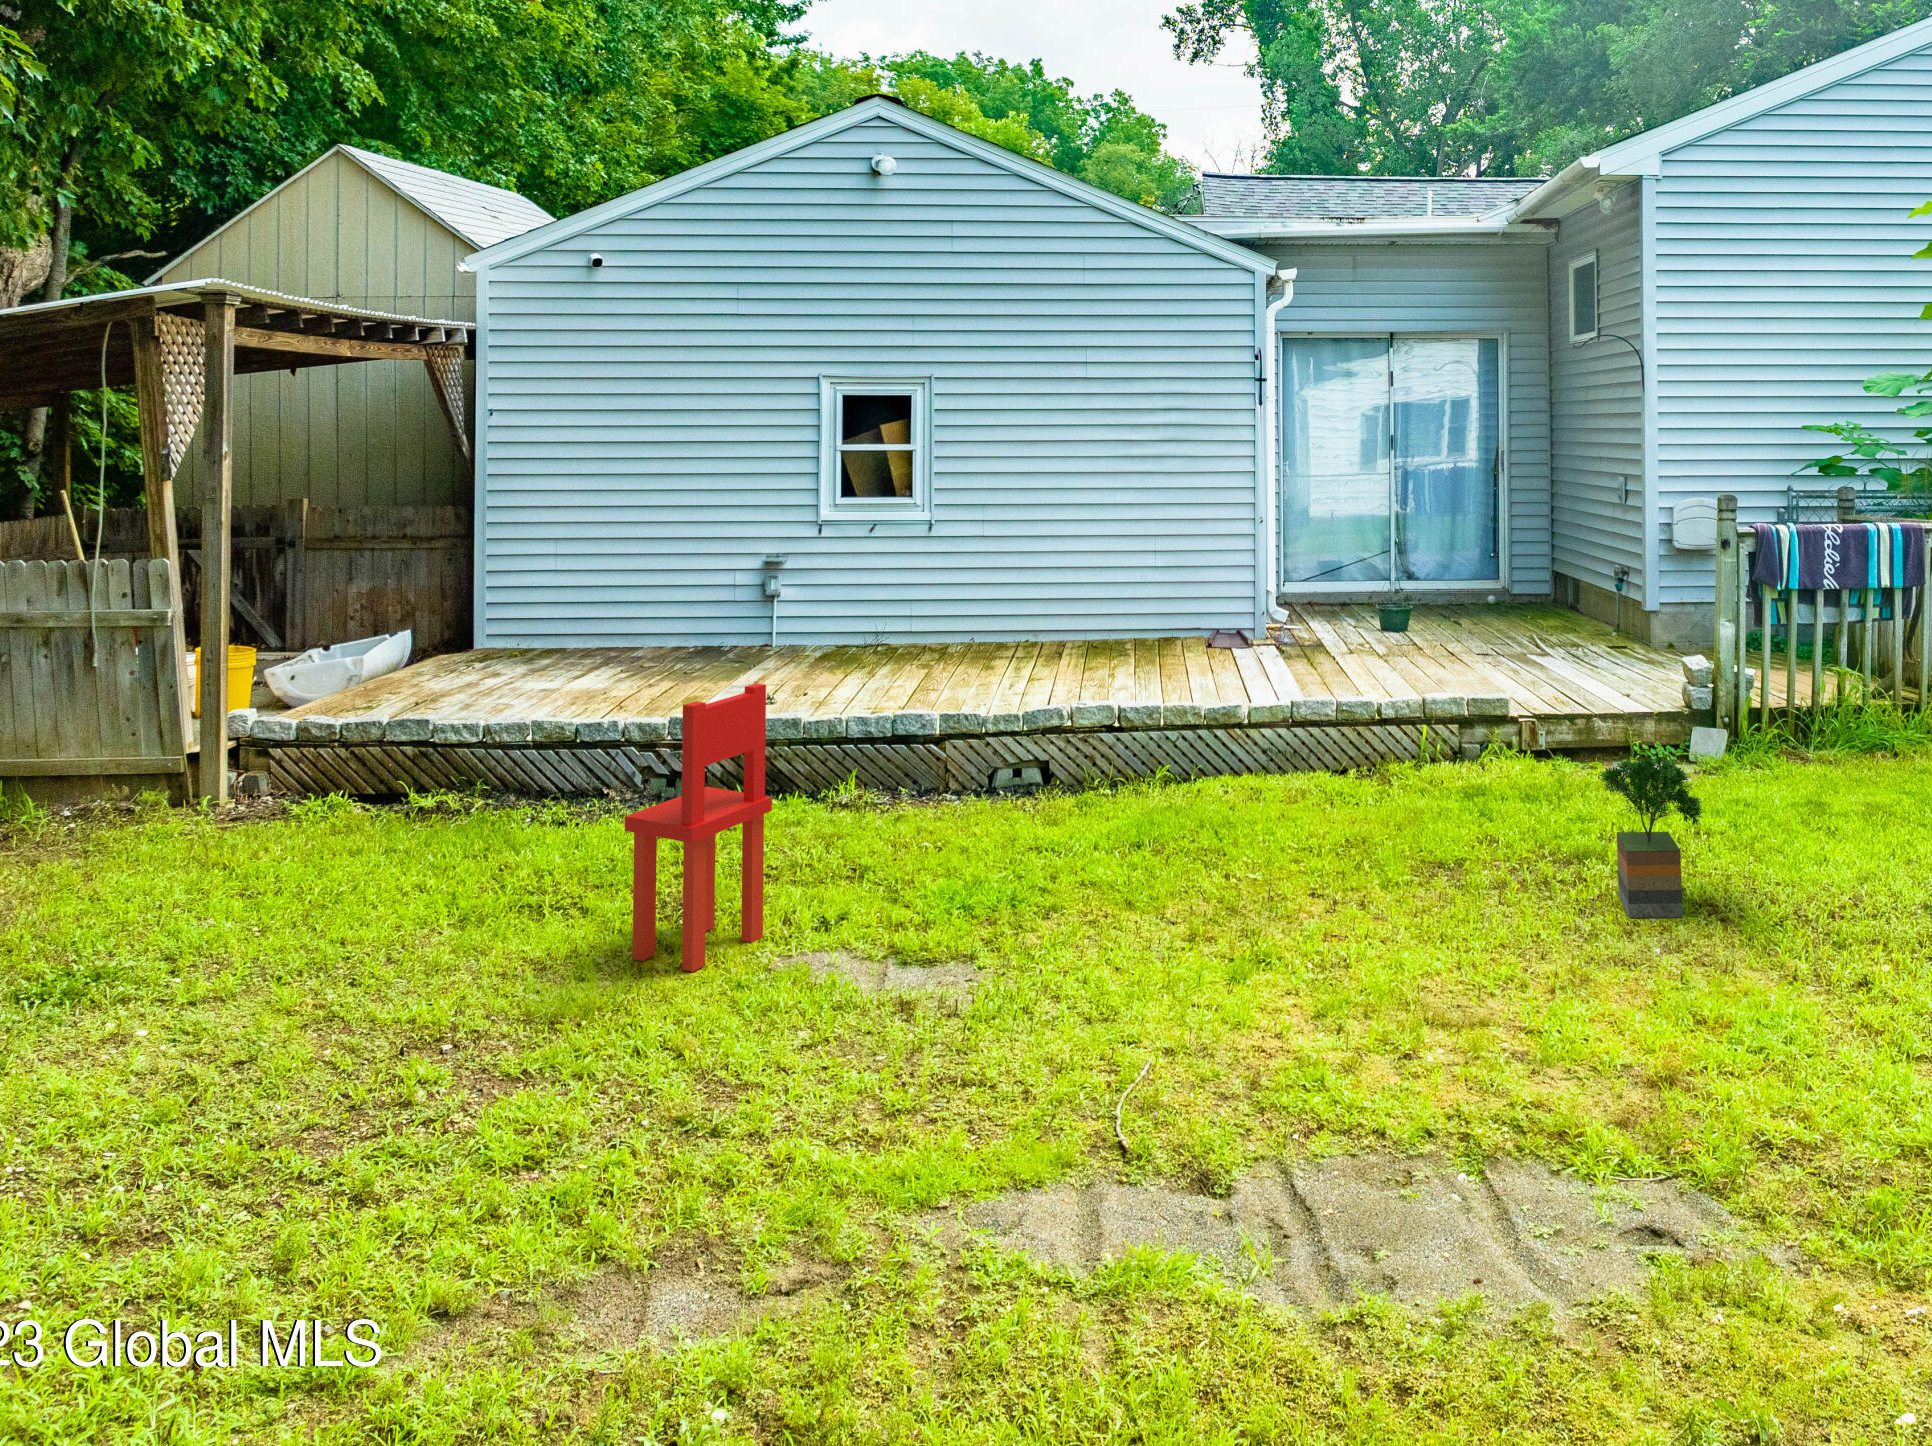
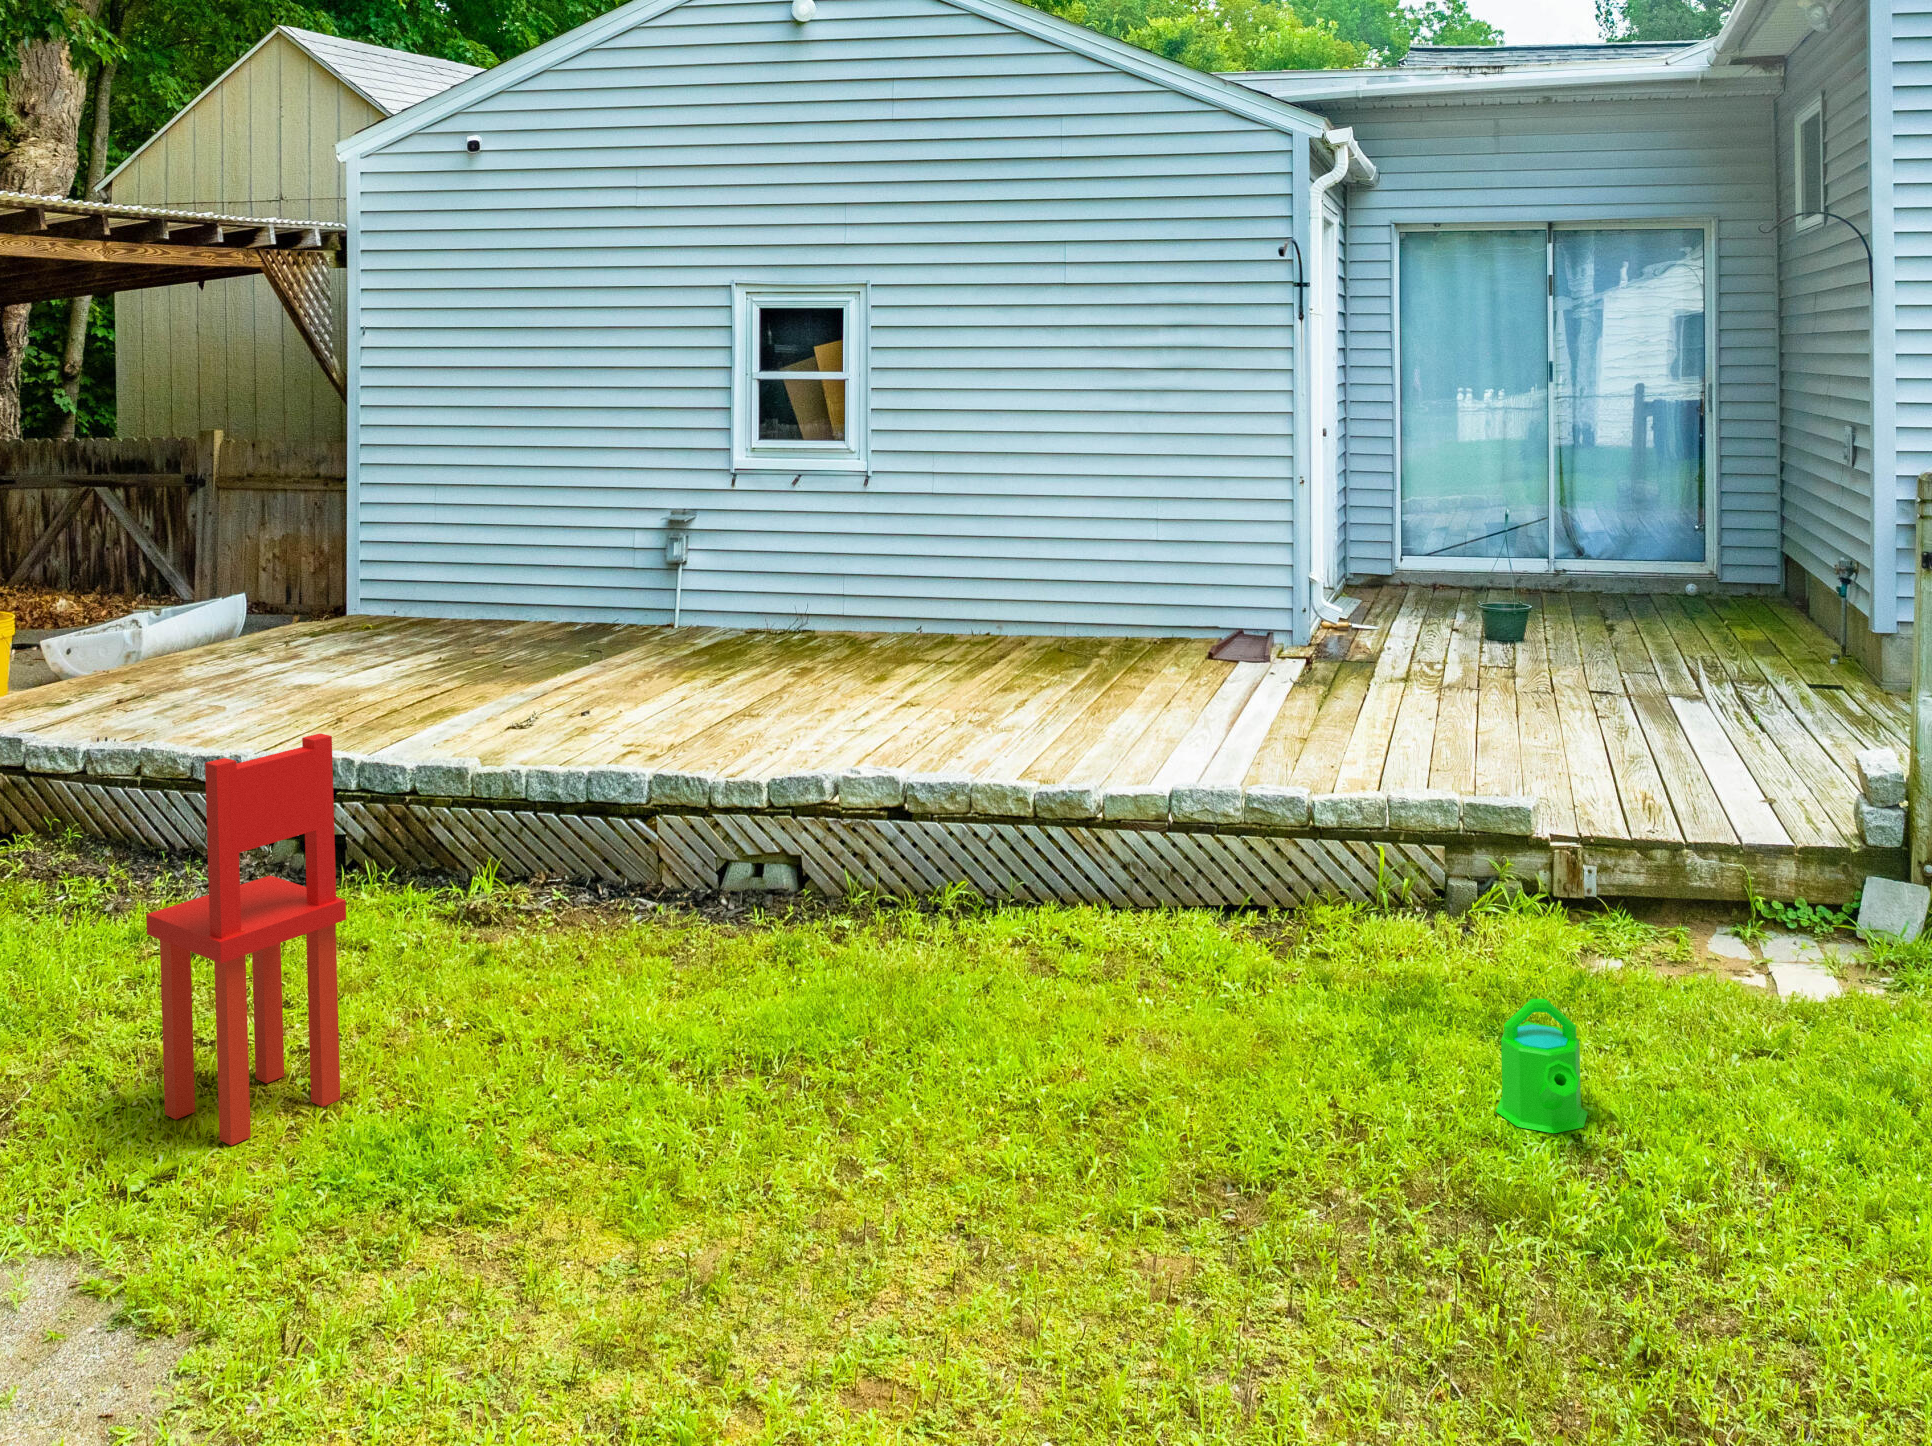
potted tree: present [1599,757,1702,918] -> none [1649,944,1850,1242]
watering can: none [1510,800,1561,878] -> present [1496,999,1588,1133]

